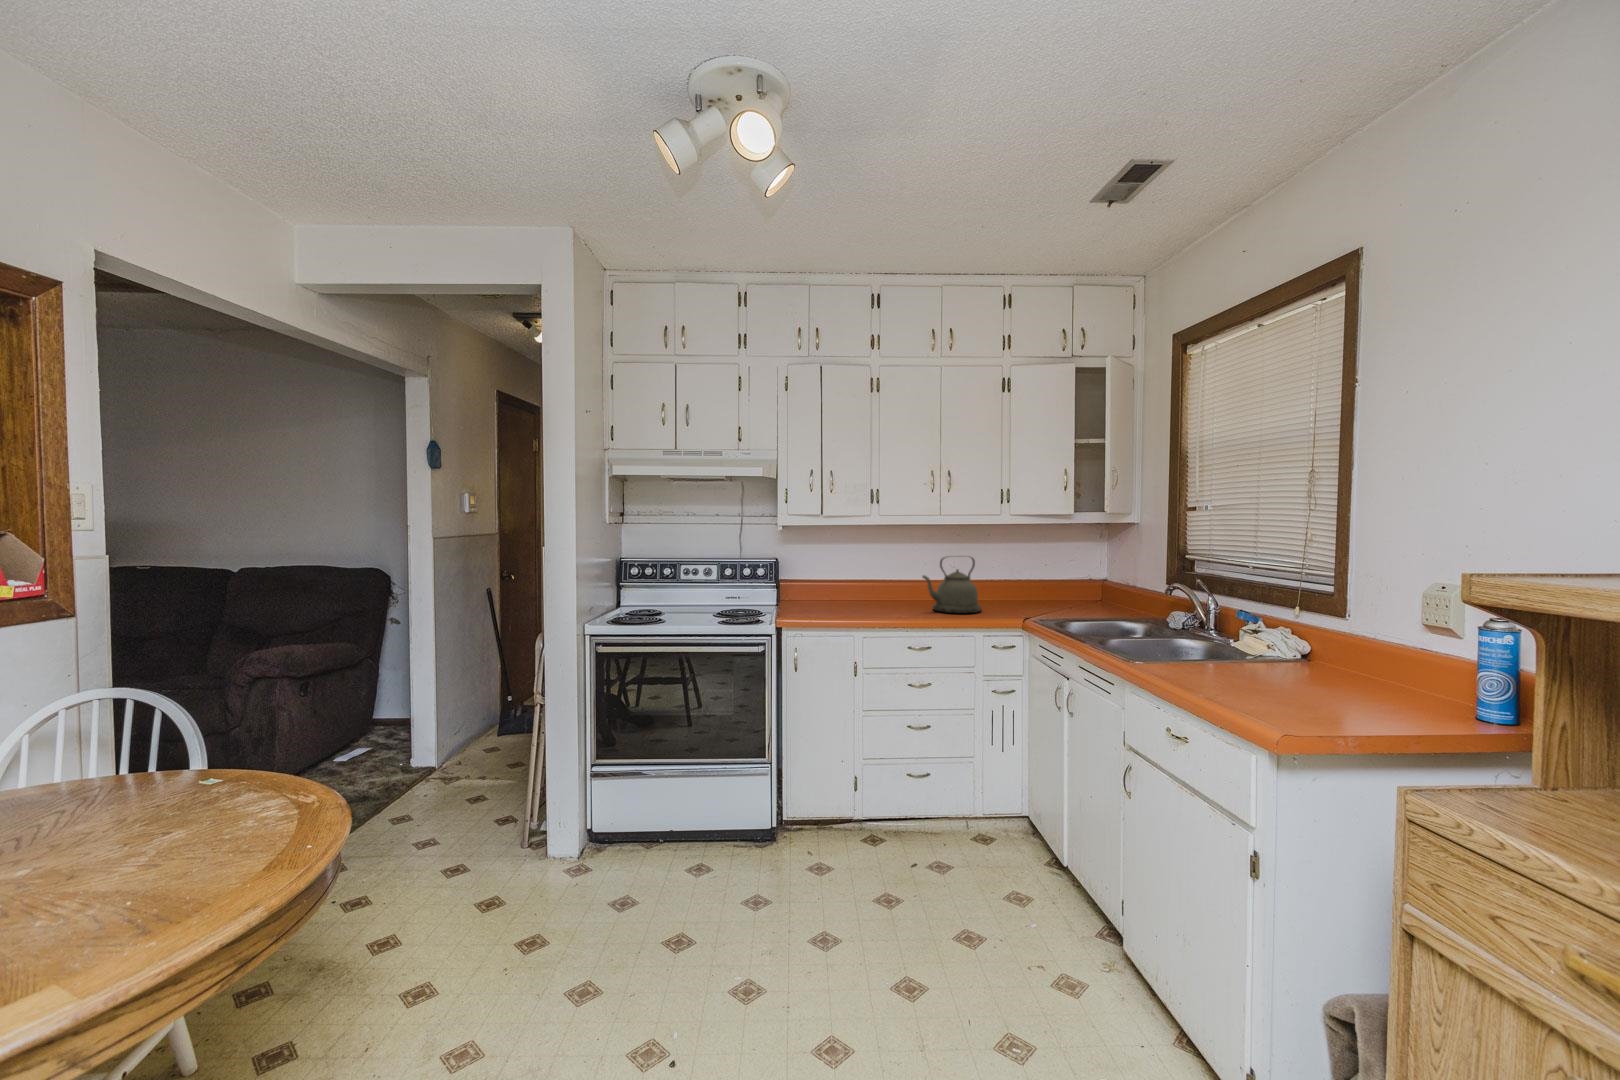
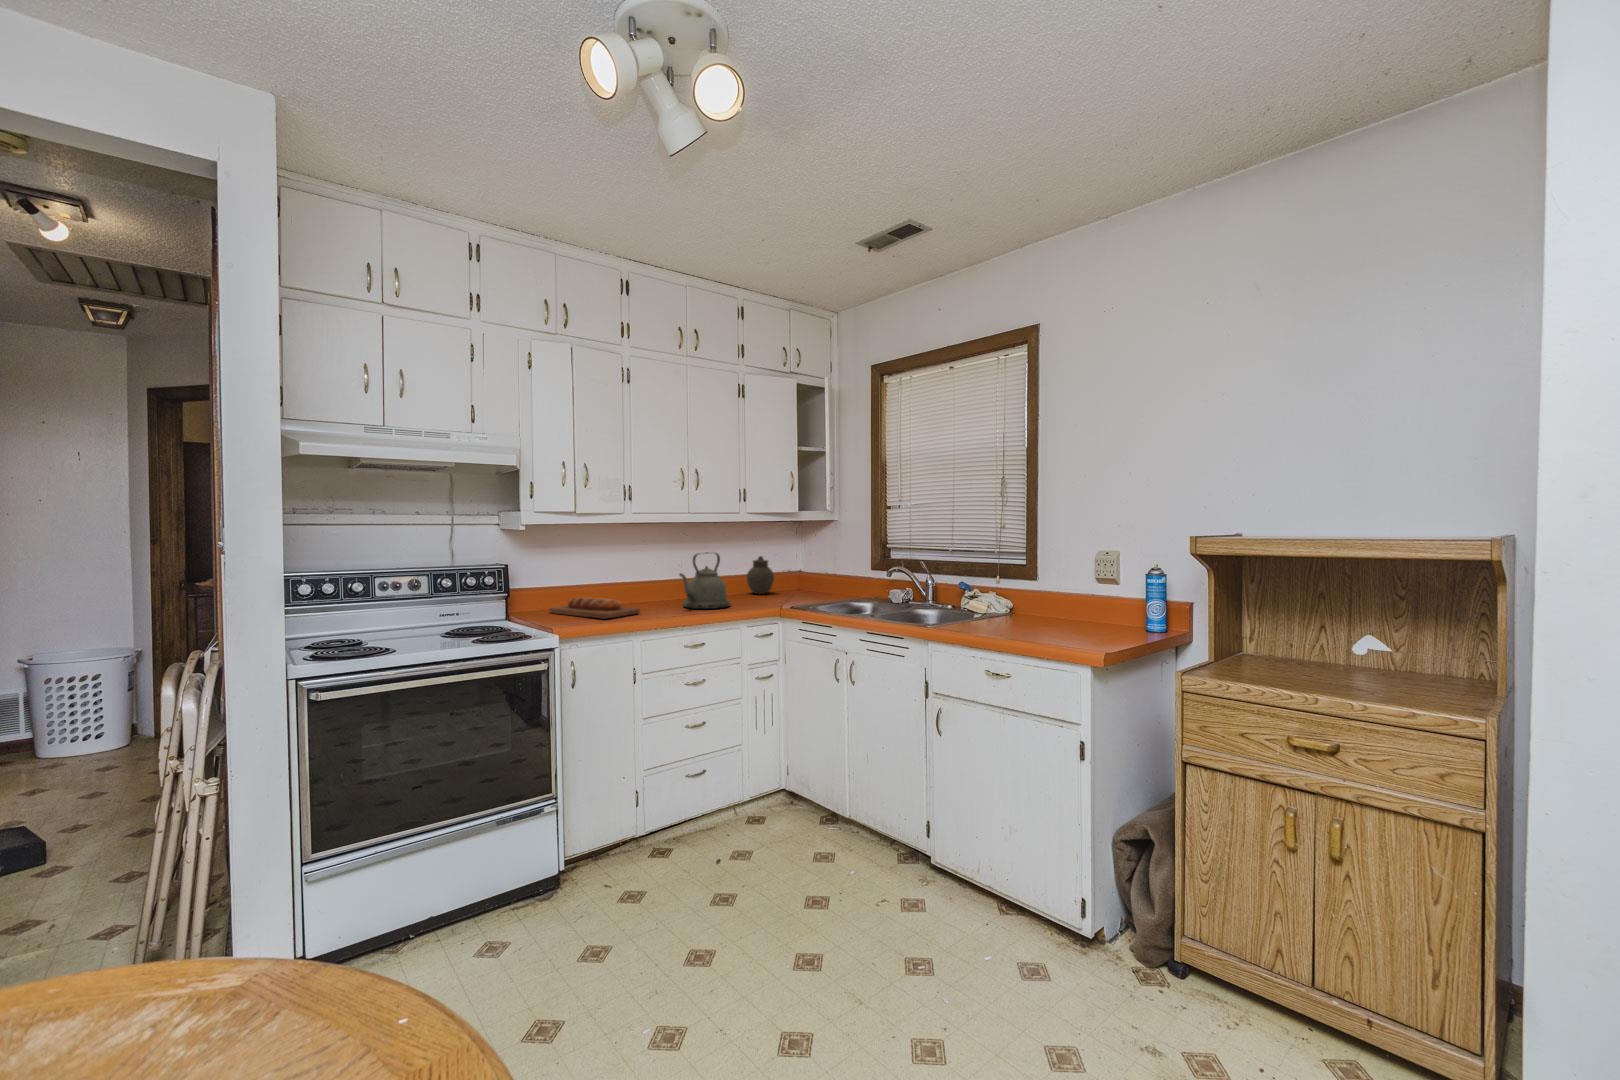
jar: none [1027,562,1058,602] -> present [747,556,774,594]
bread loaf: none [815,591,882,613] -> present [549,597,640,619]

